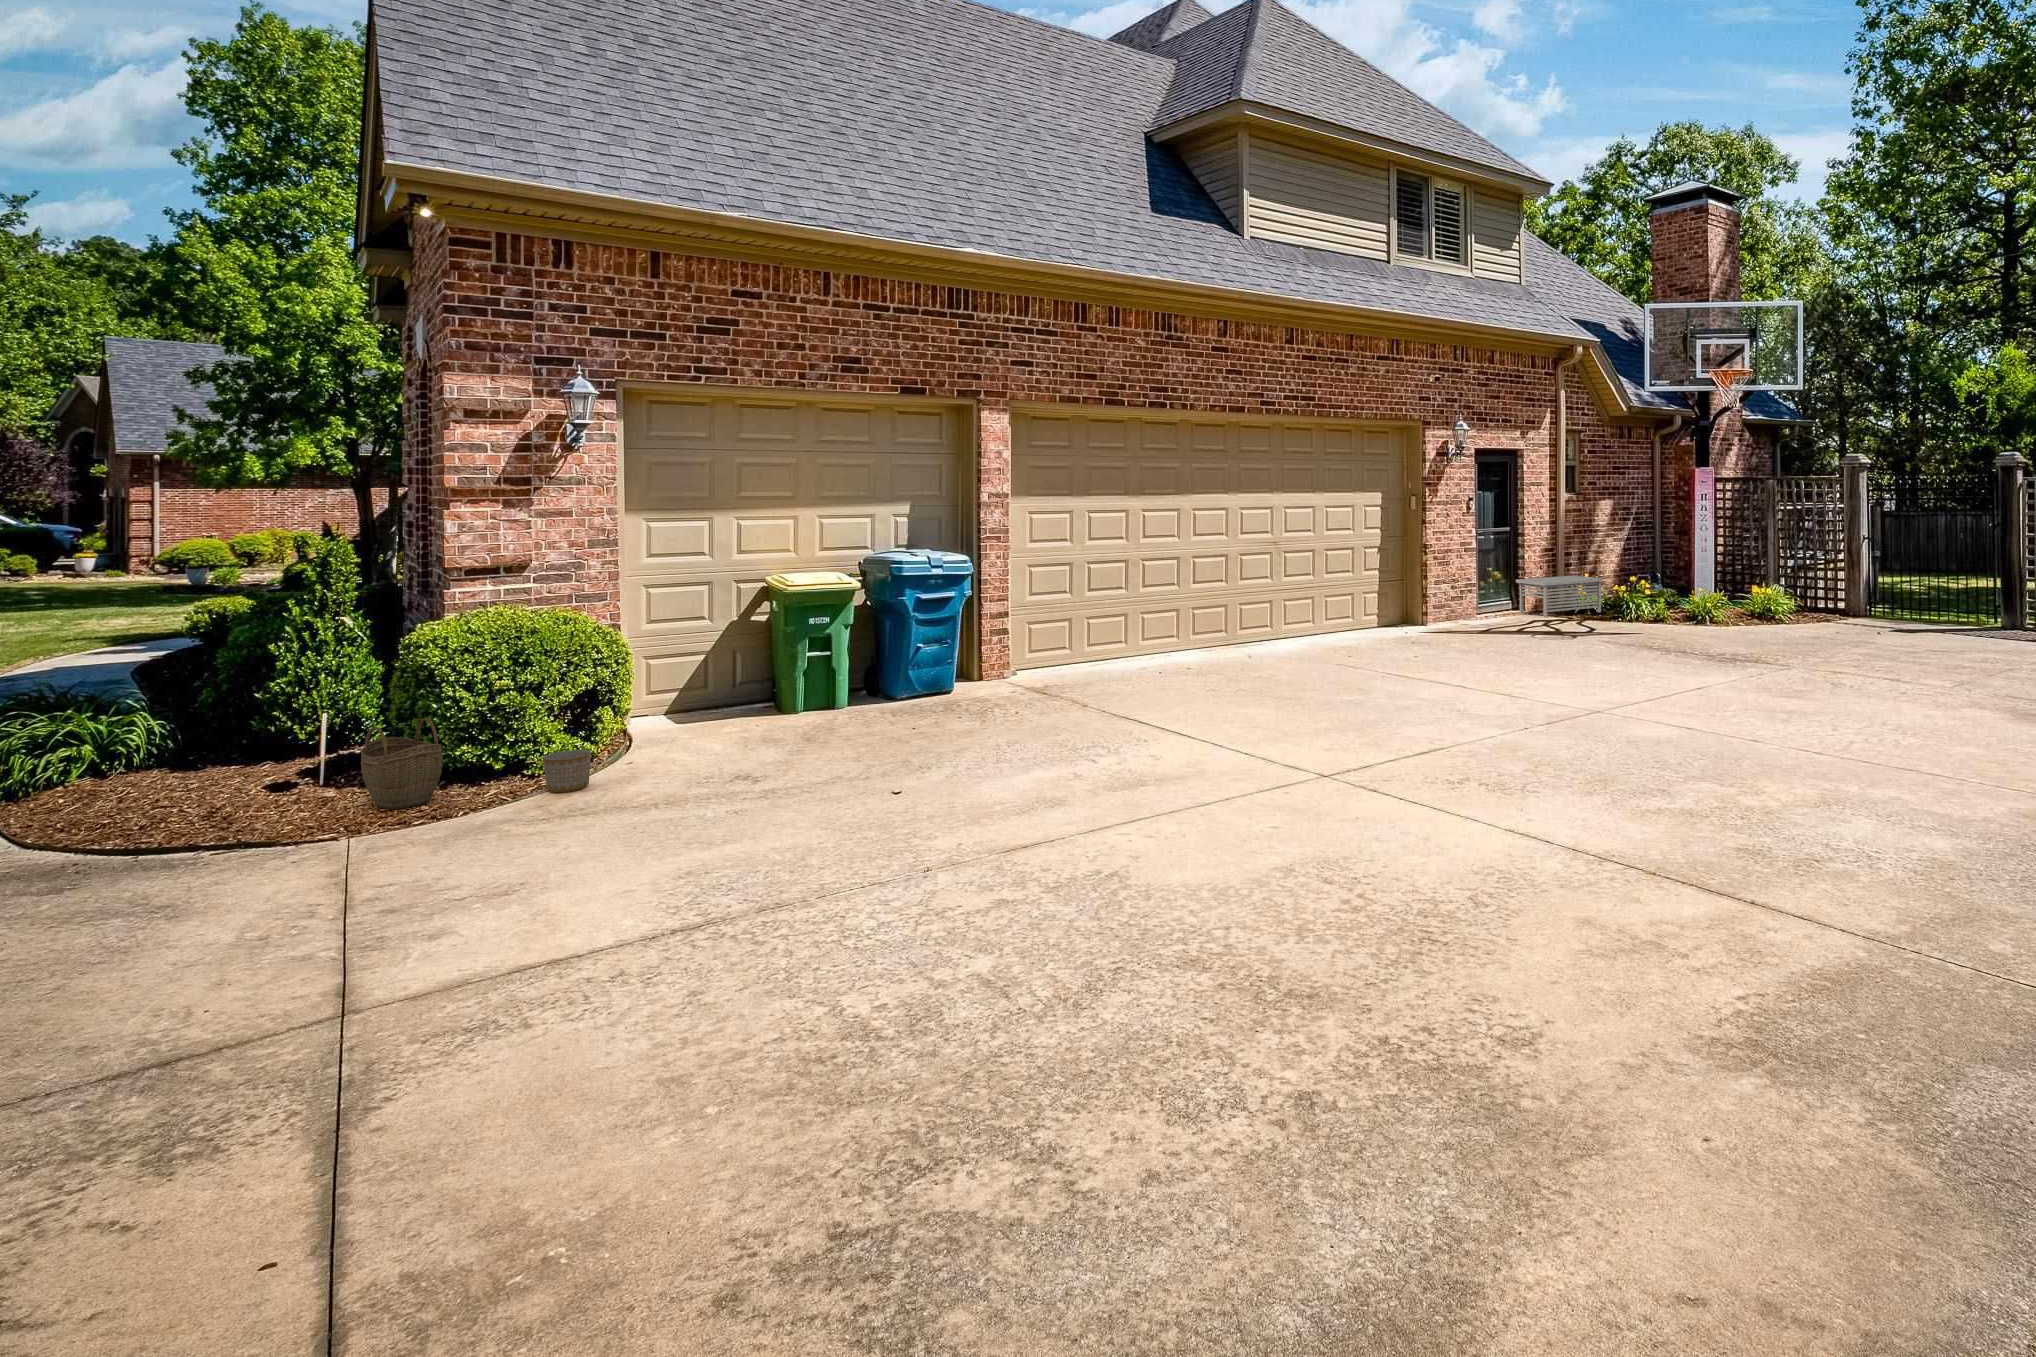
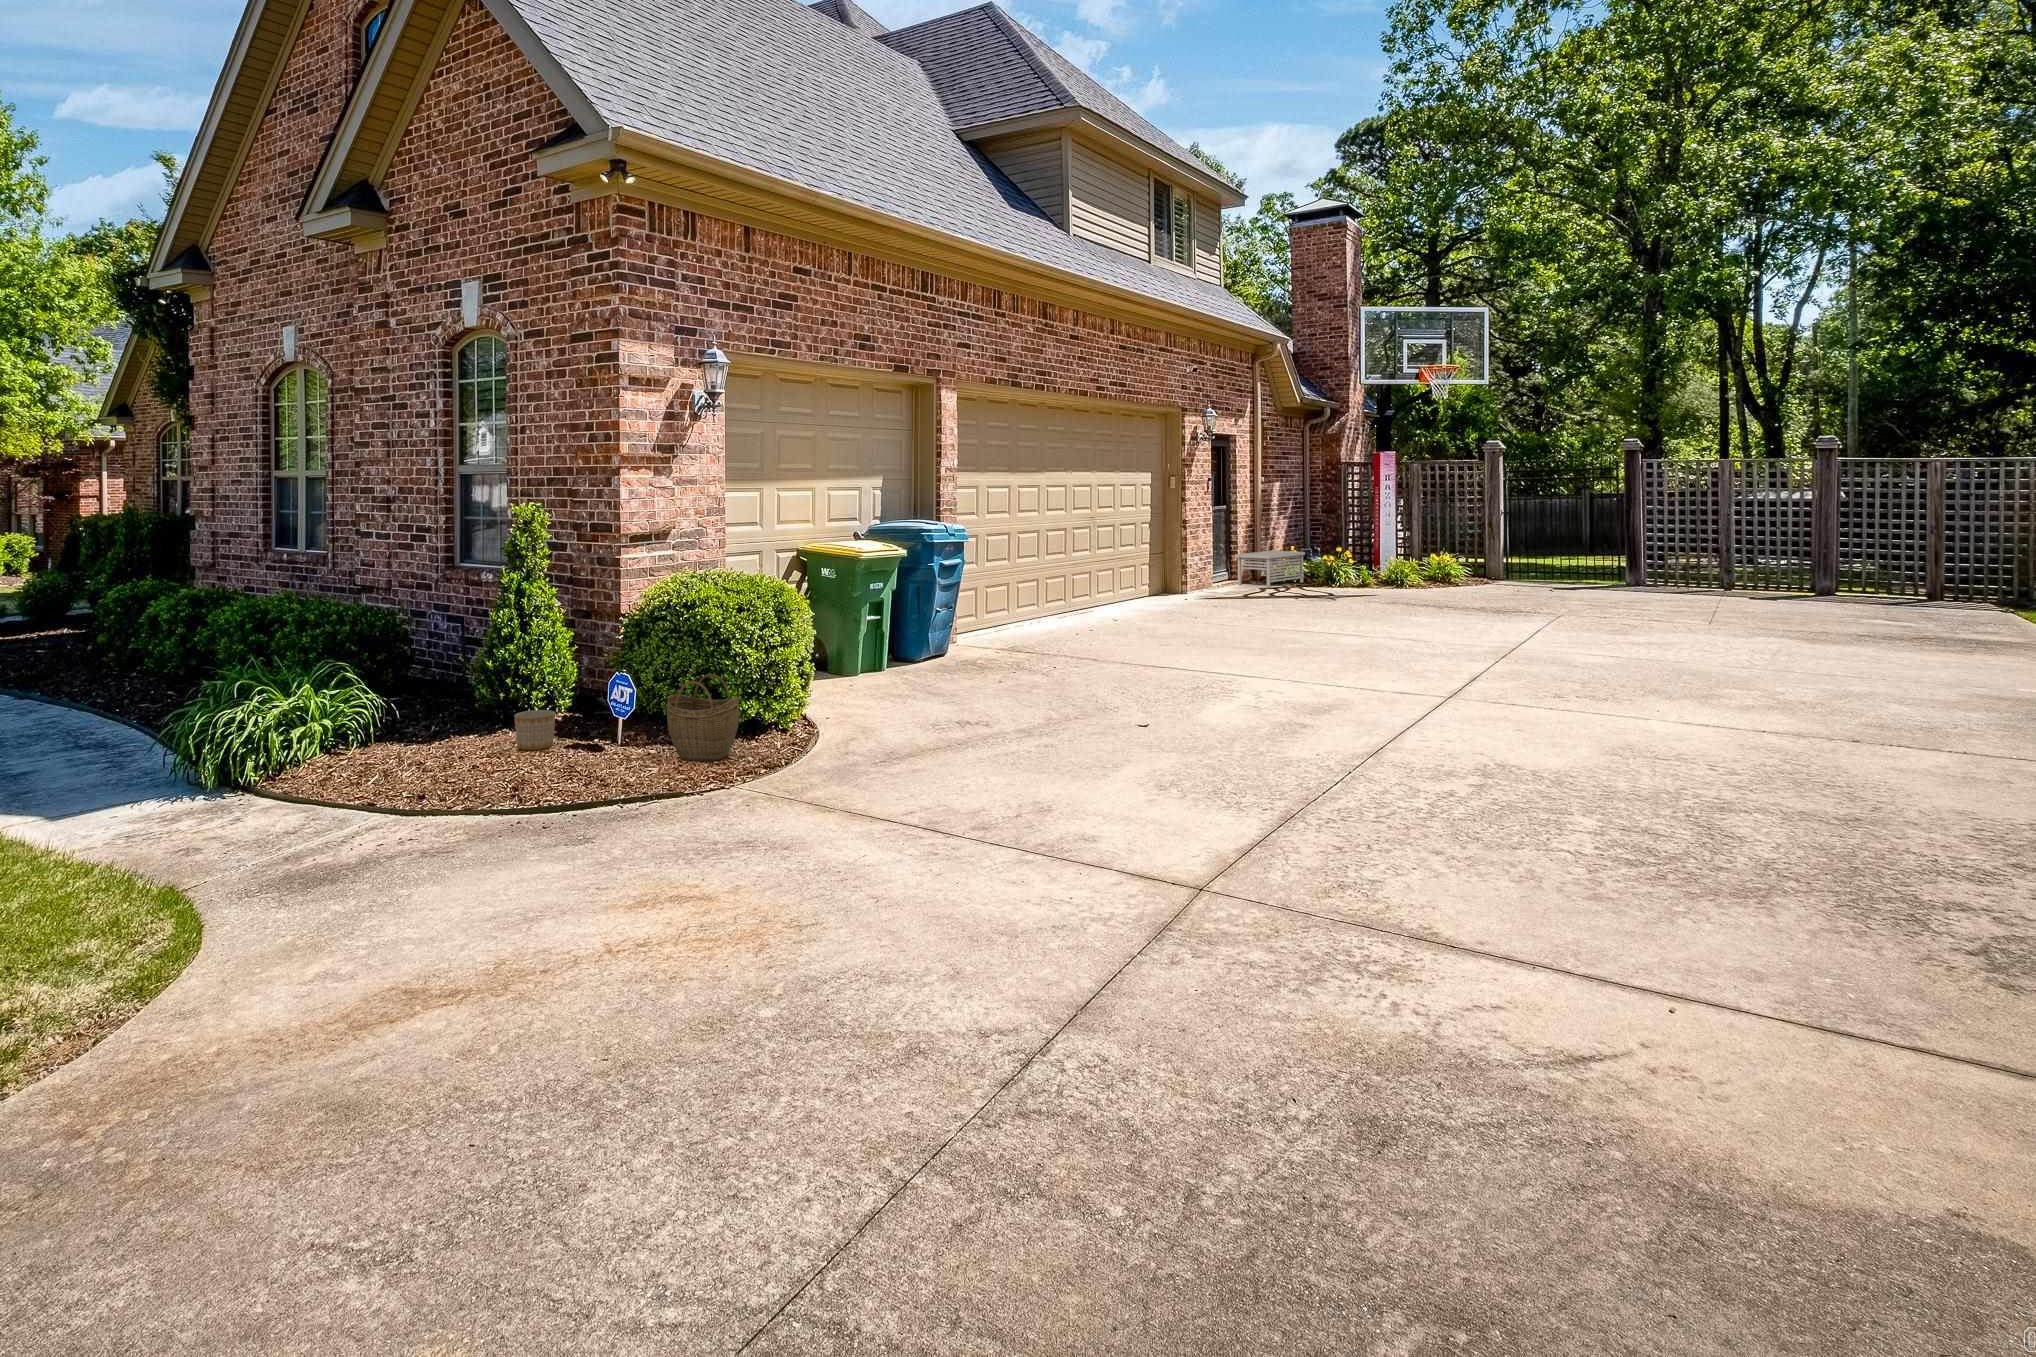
planter: present [543,750,591,793] -> present [514,710,555,750]

